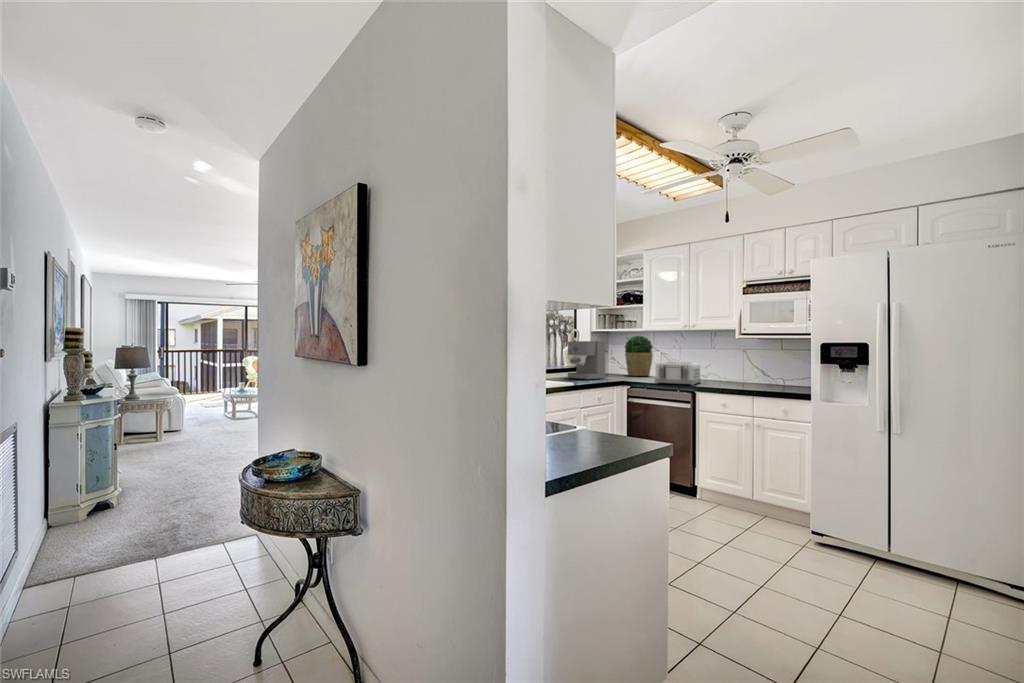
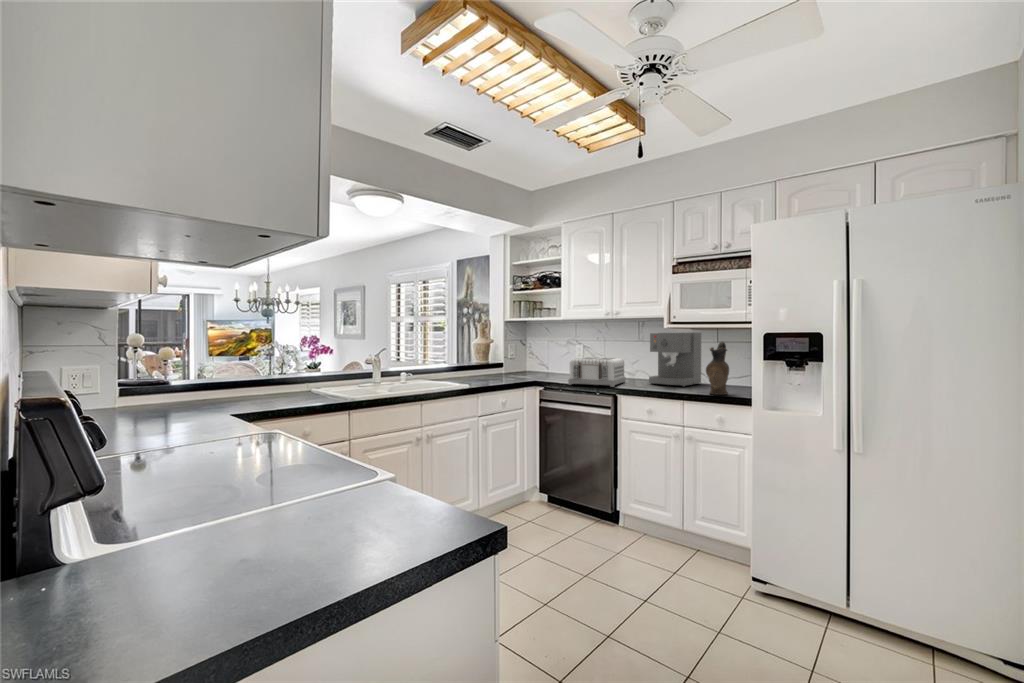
potted plant: present [625,336,653,376] -> none [541,326,574,374]
coffee maker: present [568,341,605,380] -> present [649,333,701,387]
ceramic pitcher: none [773,349,792,392] -> present [706,342,729,395]

